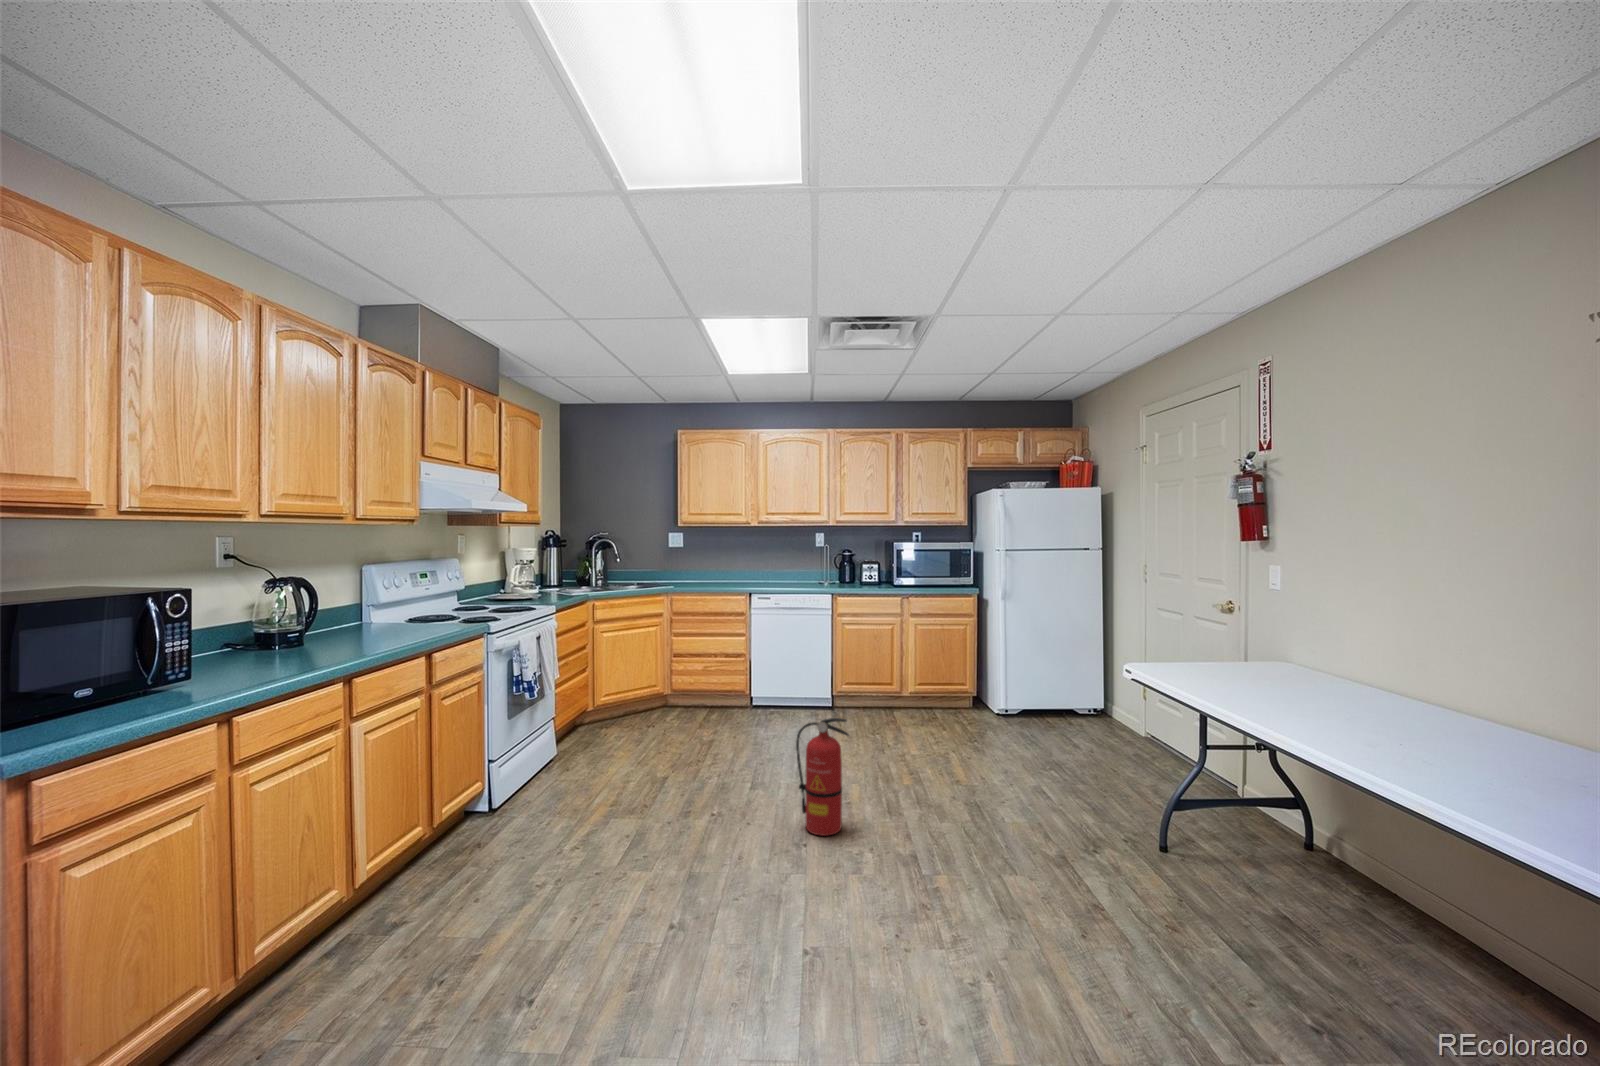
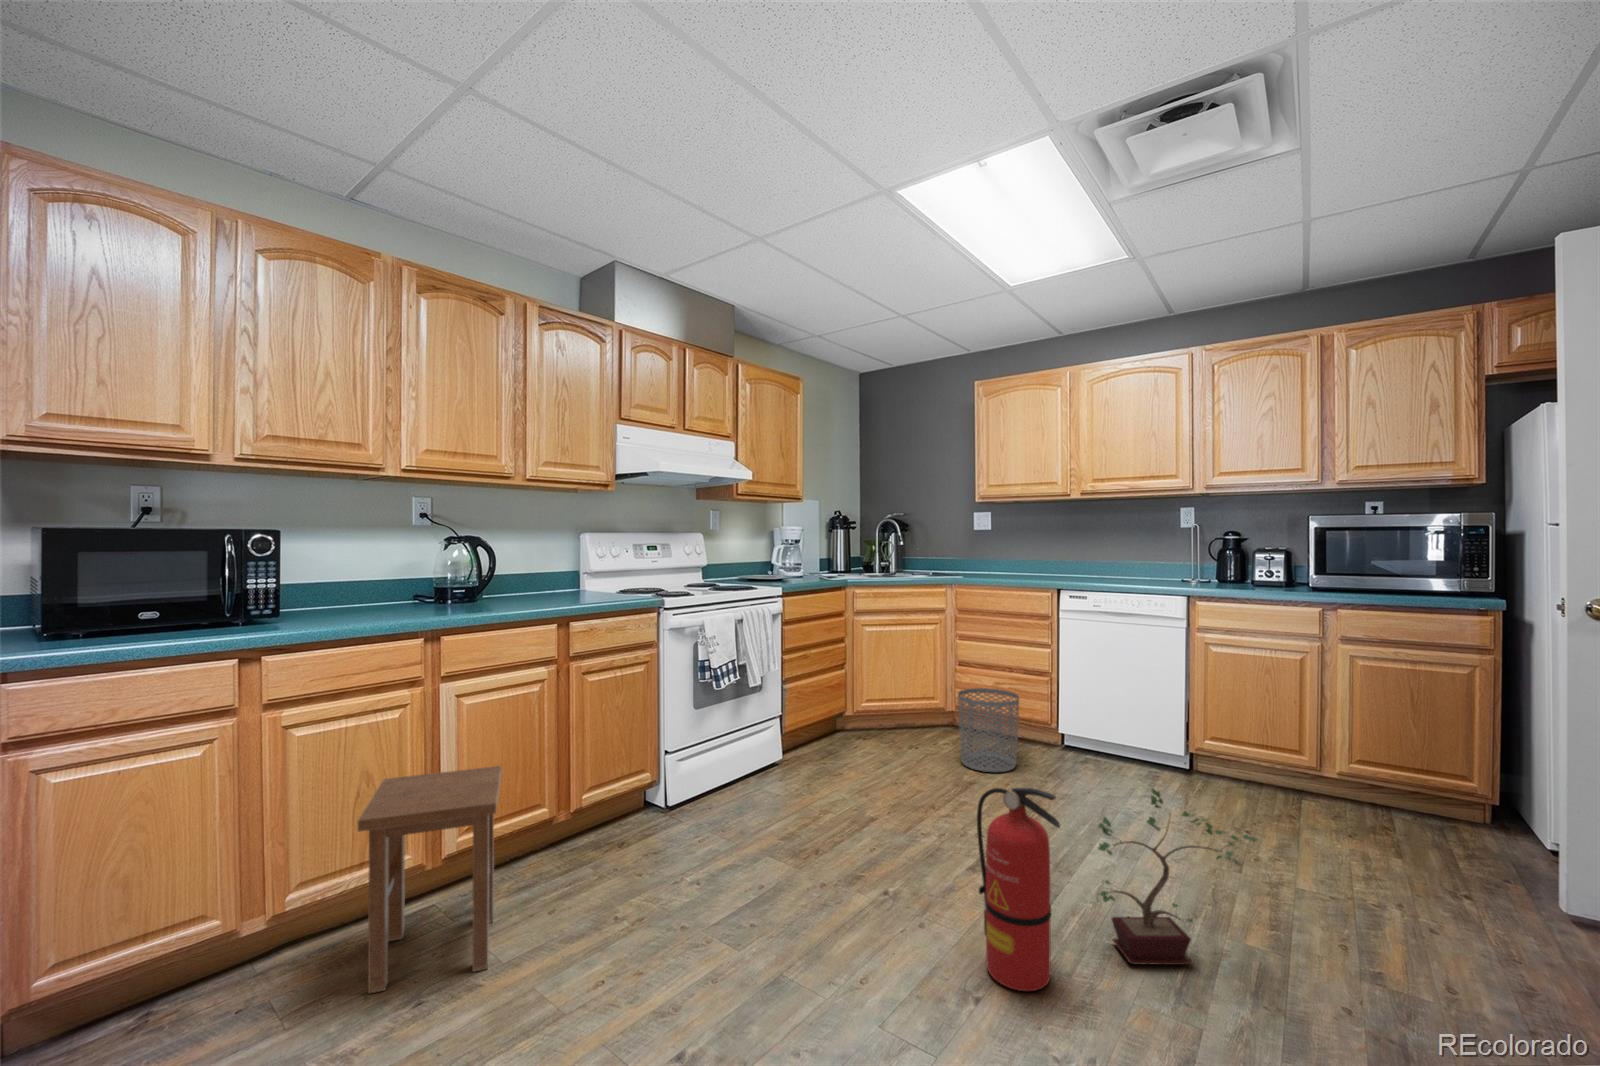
waste bin: none [692,671,736,732] -> present [958,688,1019,772]
potted plant: none [852,708,922,808] -> present [1098,788,1257,965]
stool: none [335,785,490,993] -> present [358,766,502,993]

